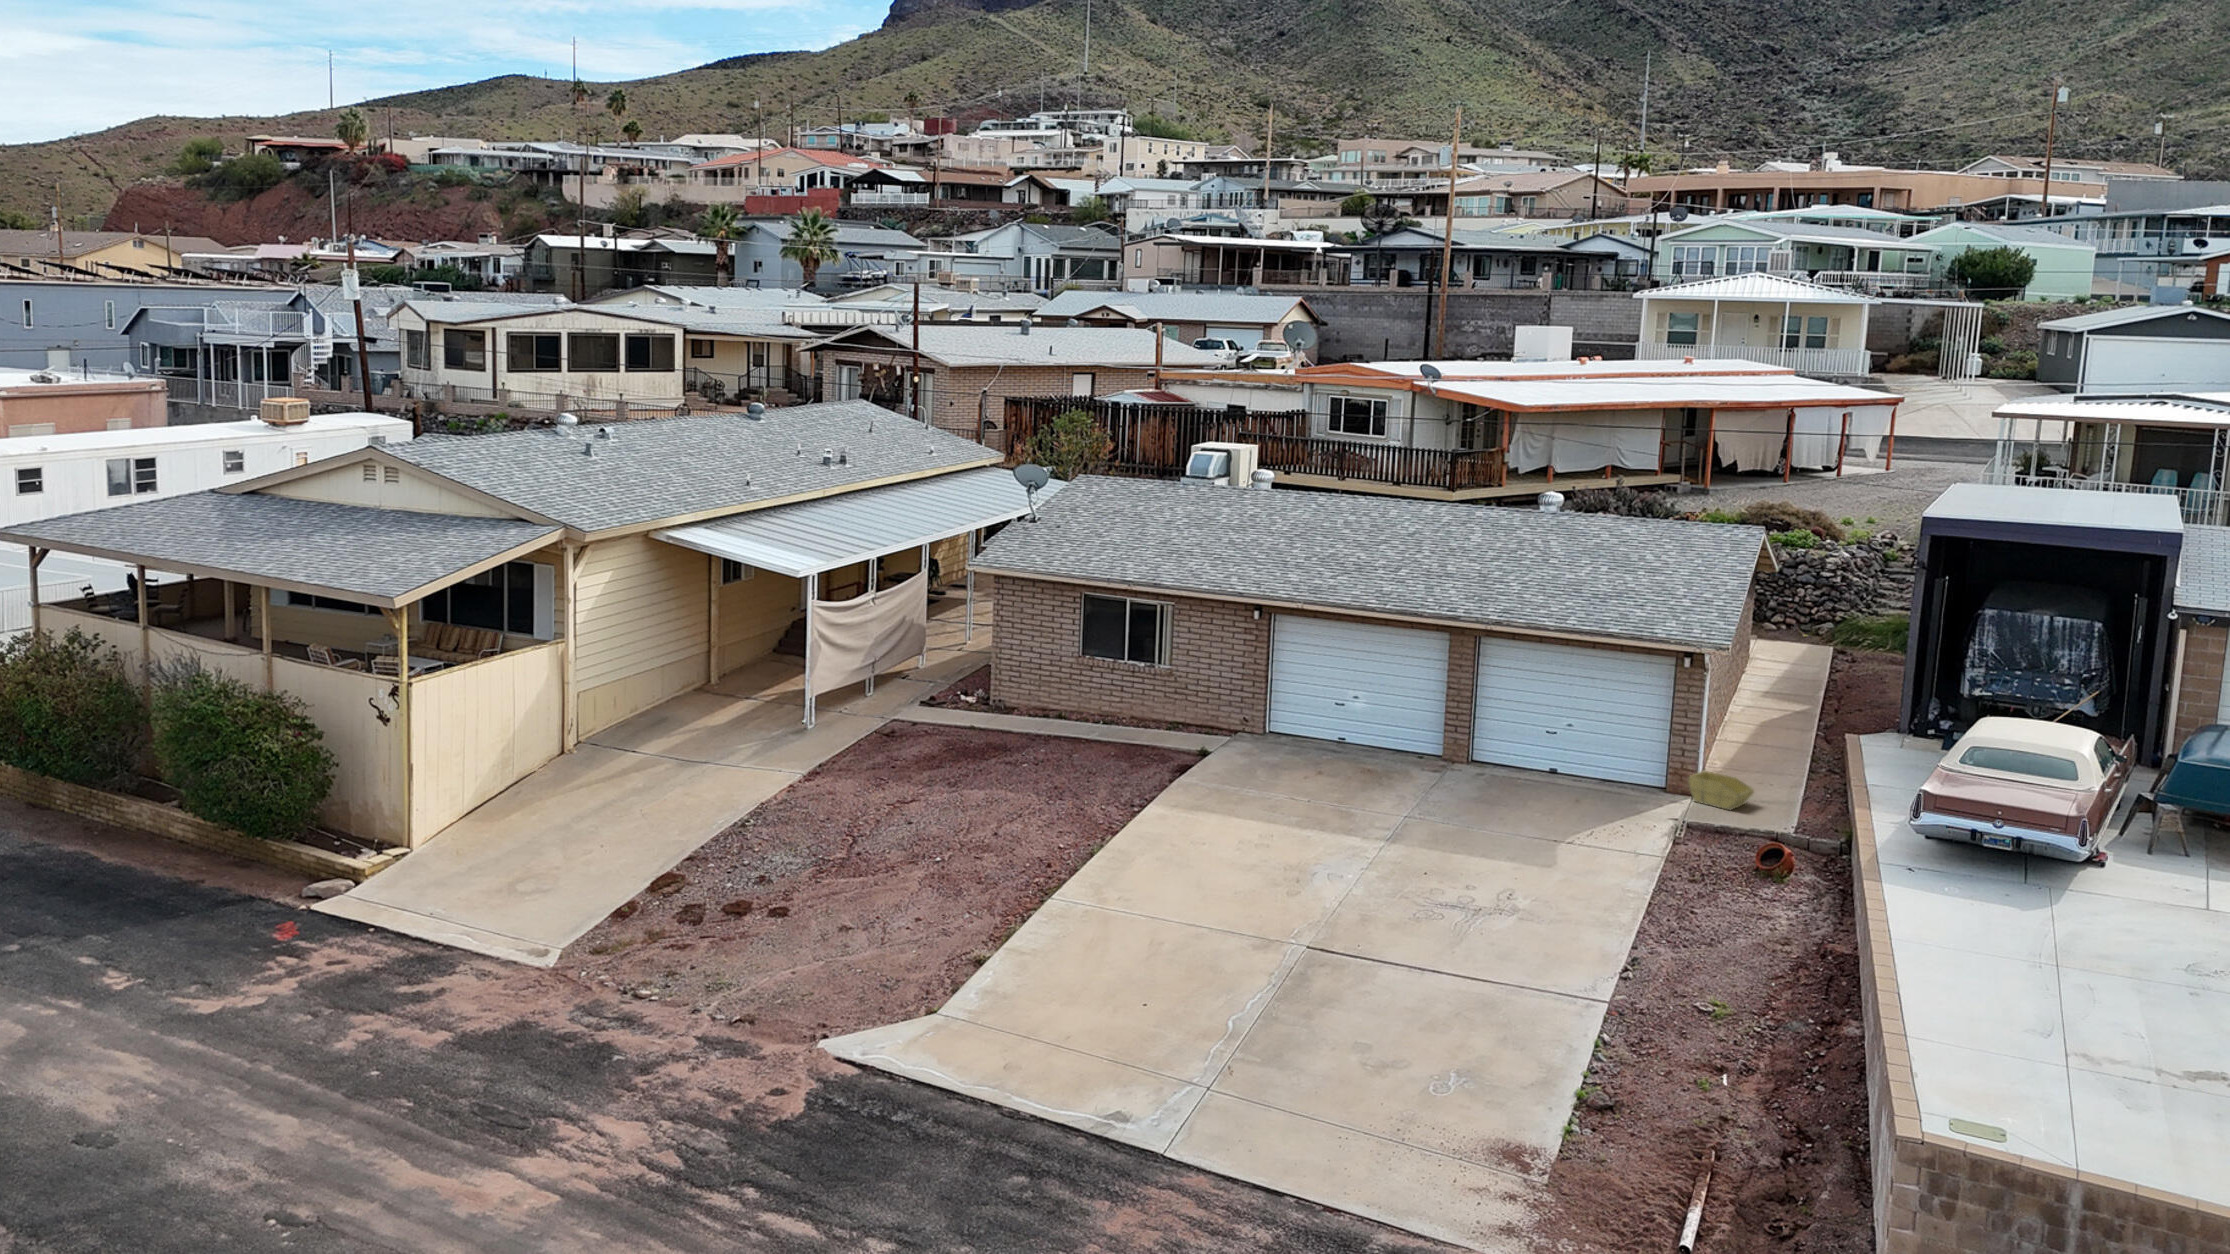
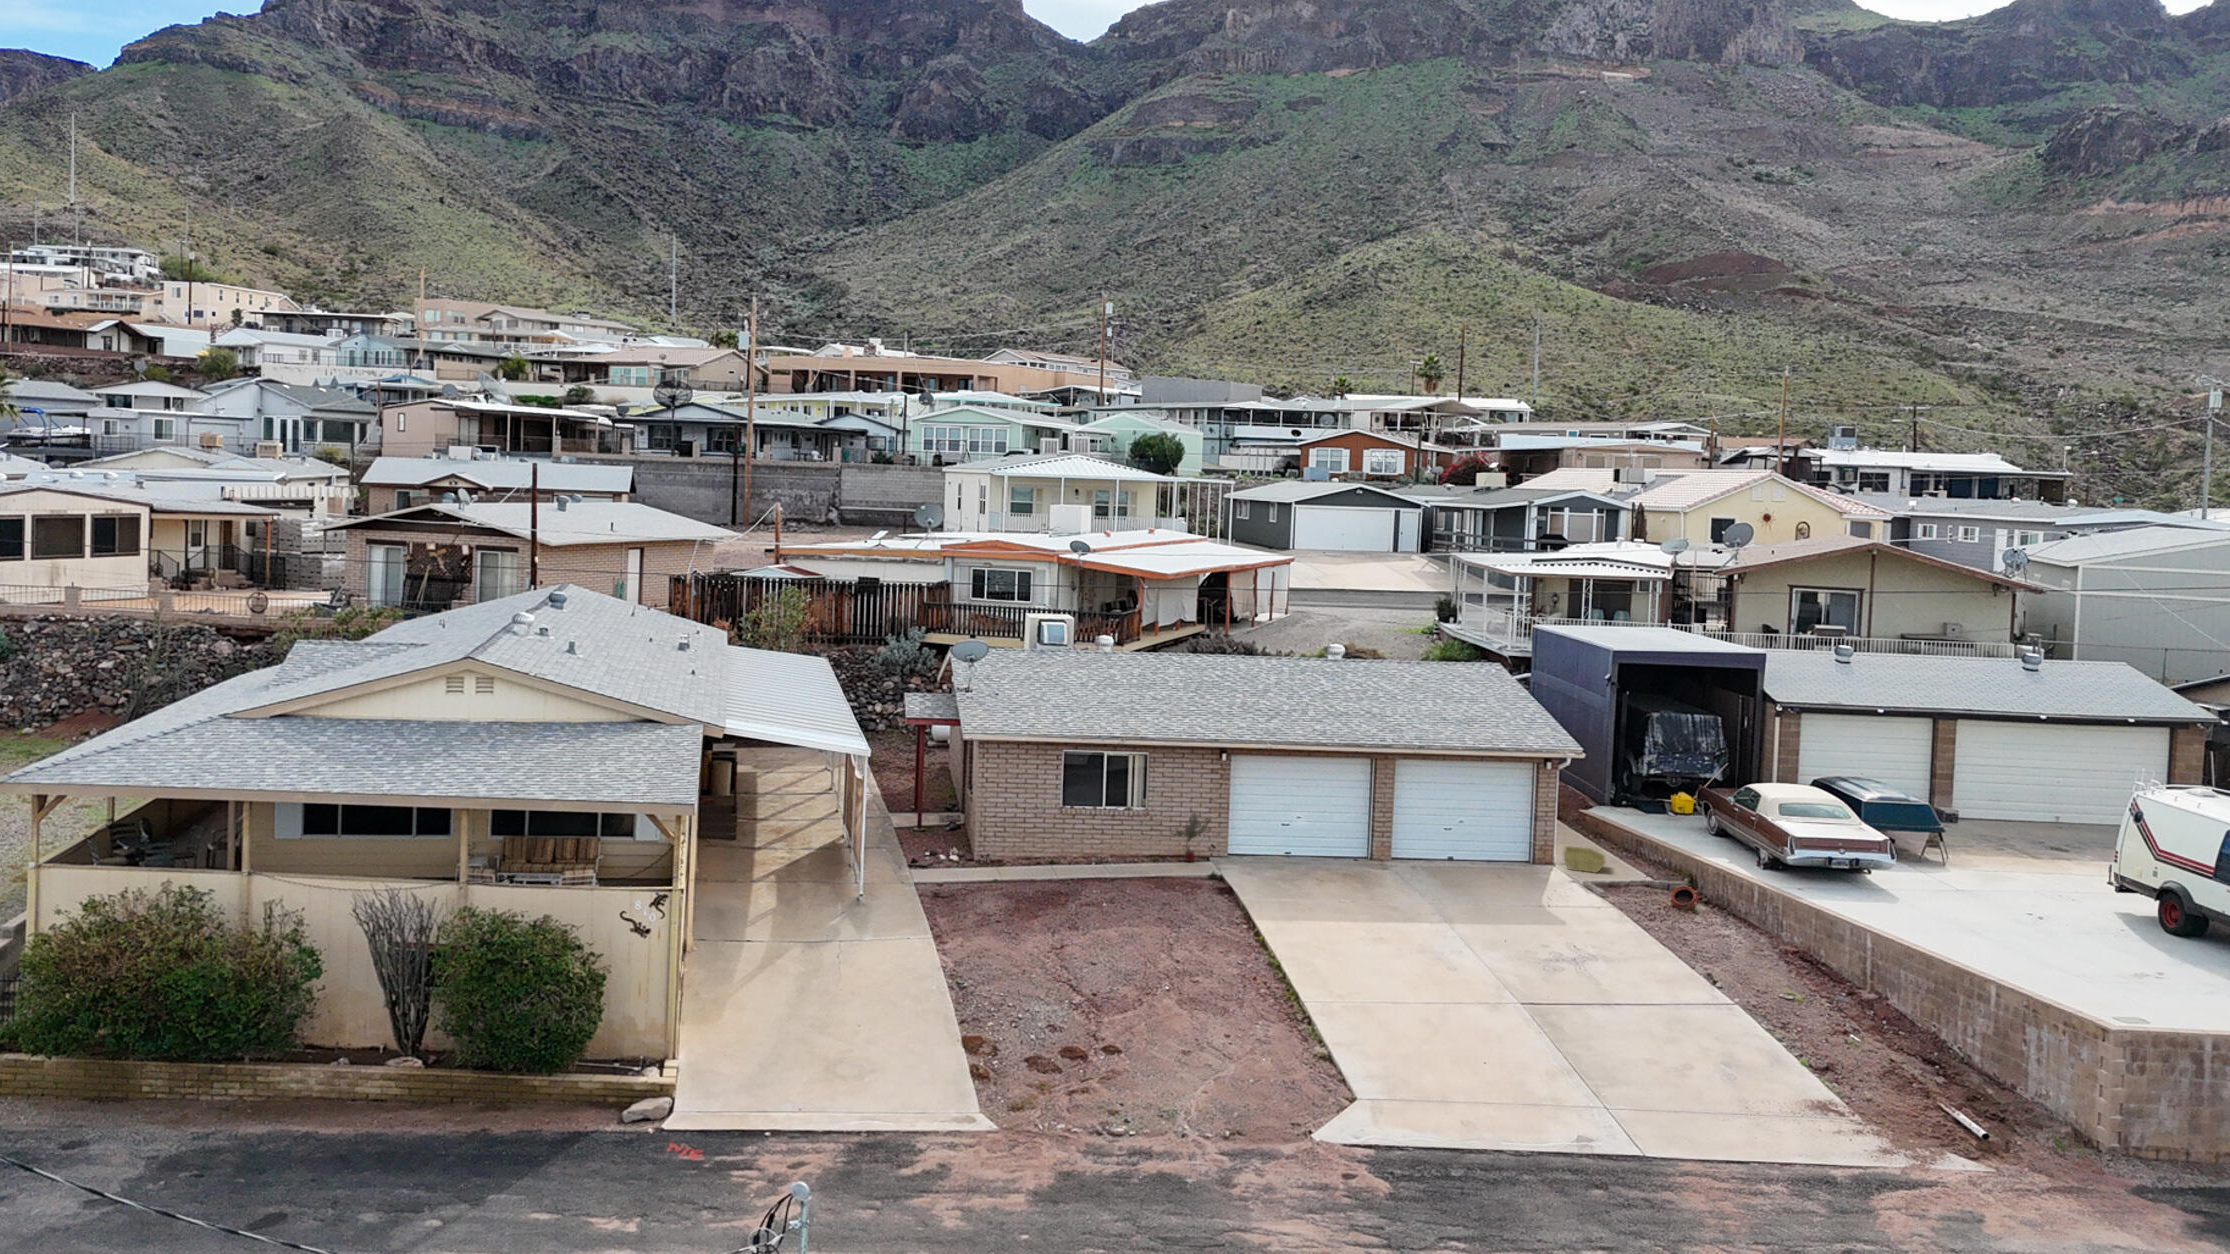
potted tree: none [1187,674,1236,736] -> present [1171,813,1211,862]

